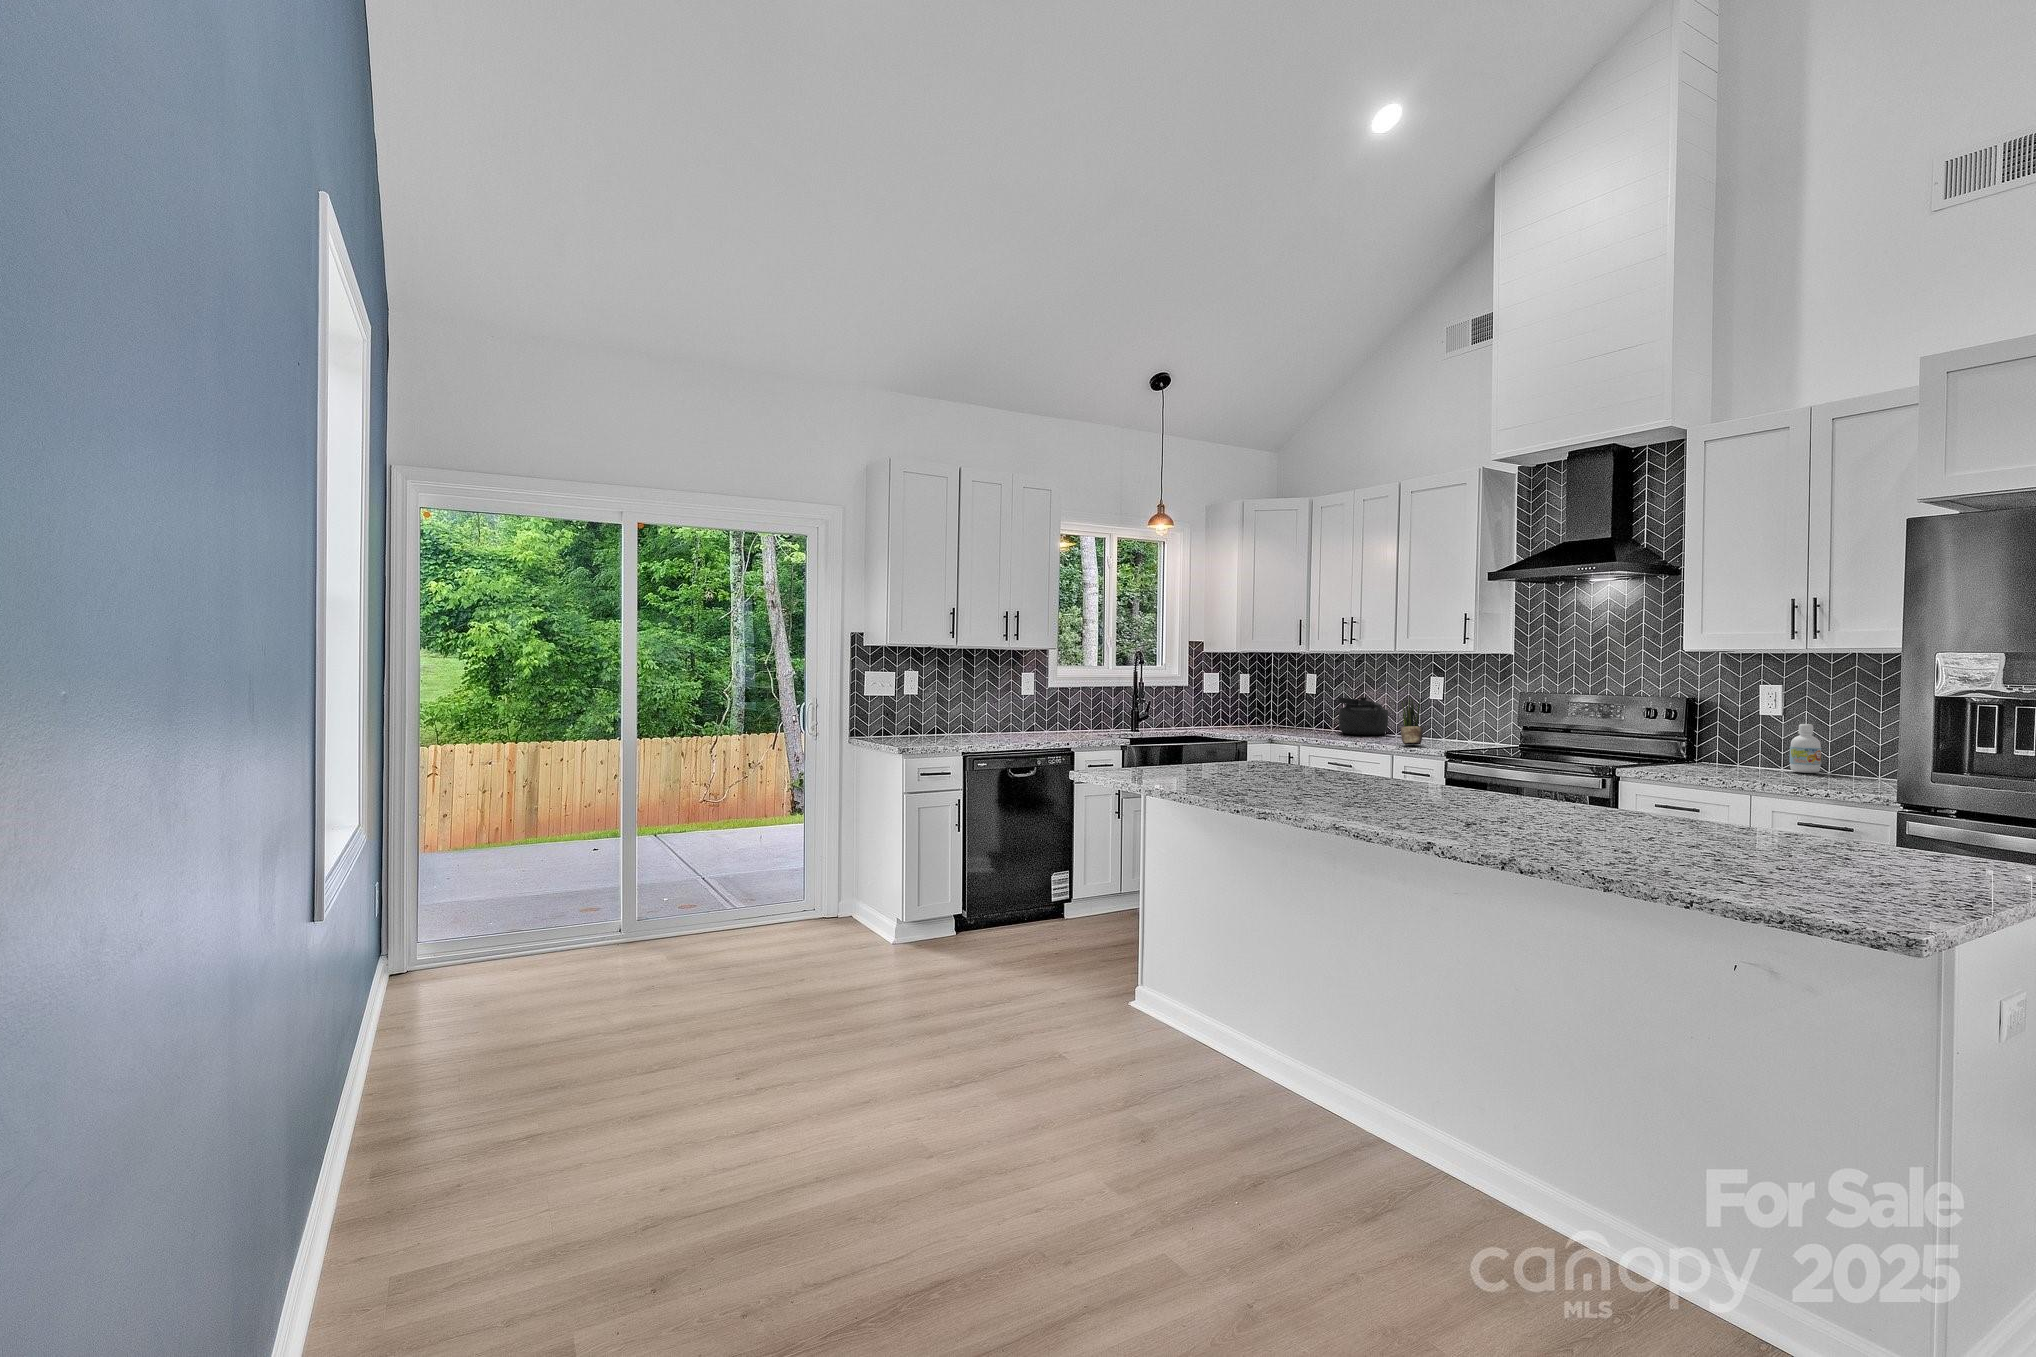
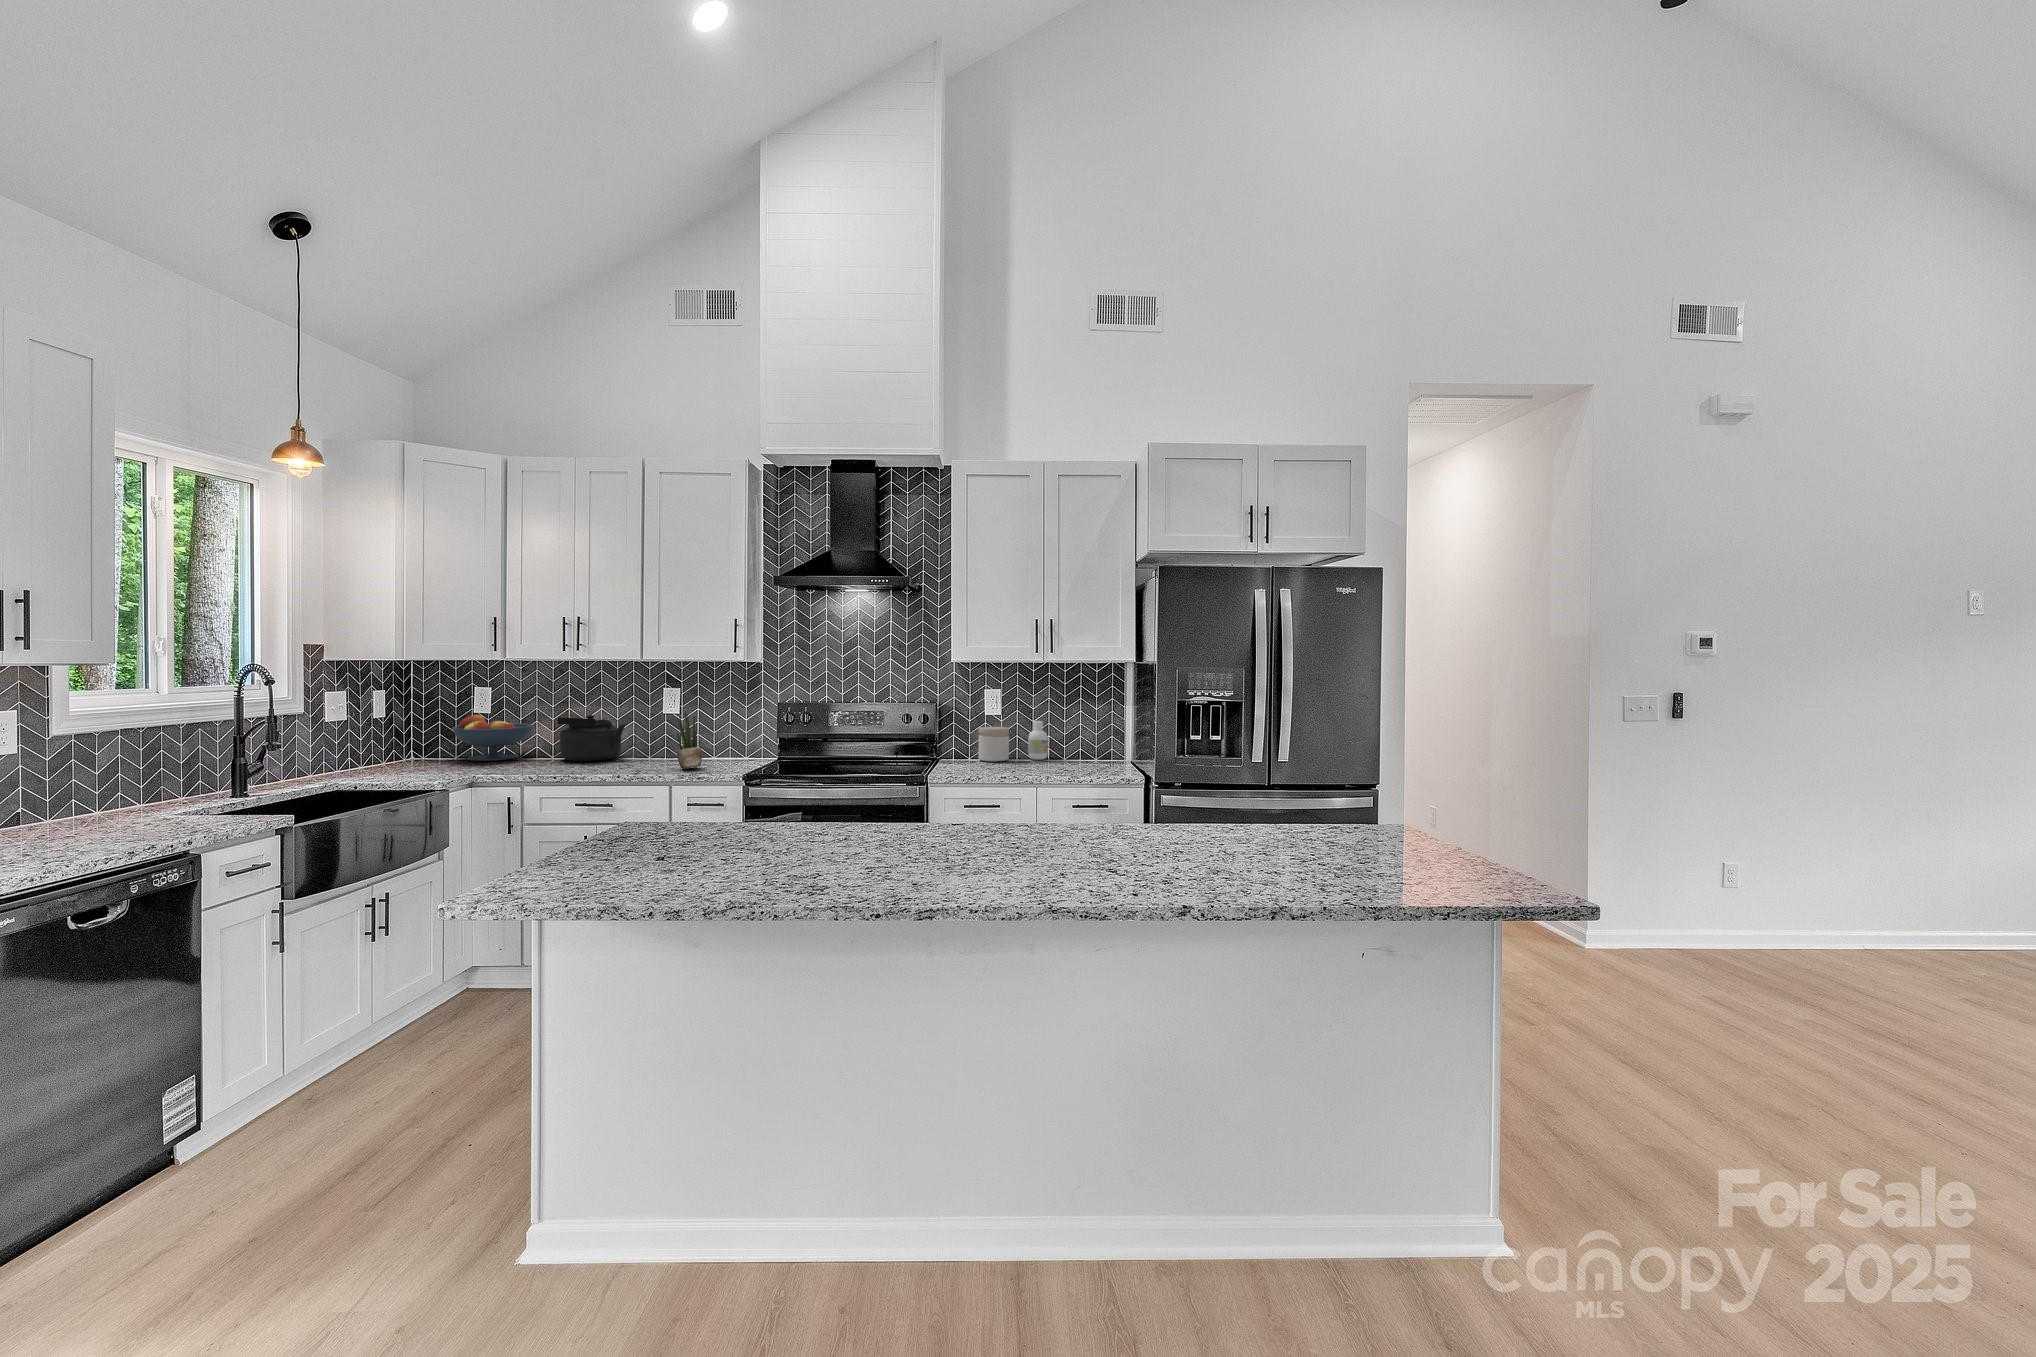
fruit bowl: none [1275,694,1332,730] -> present [452,715,532,761]
jar: none [1717,728,1762,769] -> present [978,727,1009,761]

